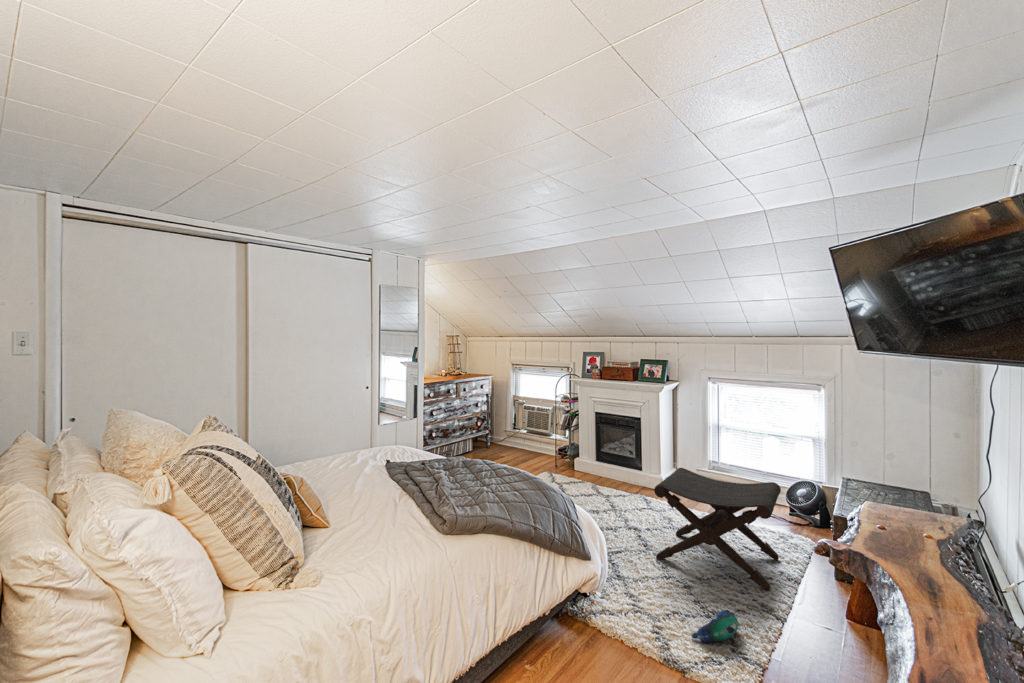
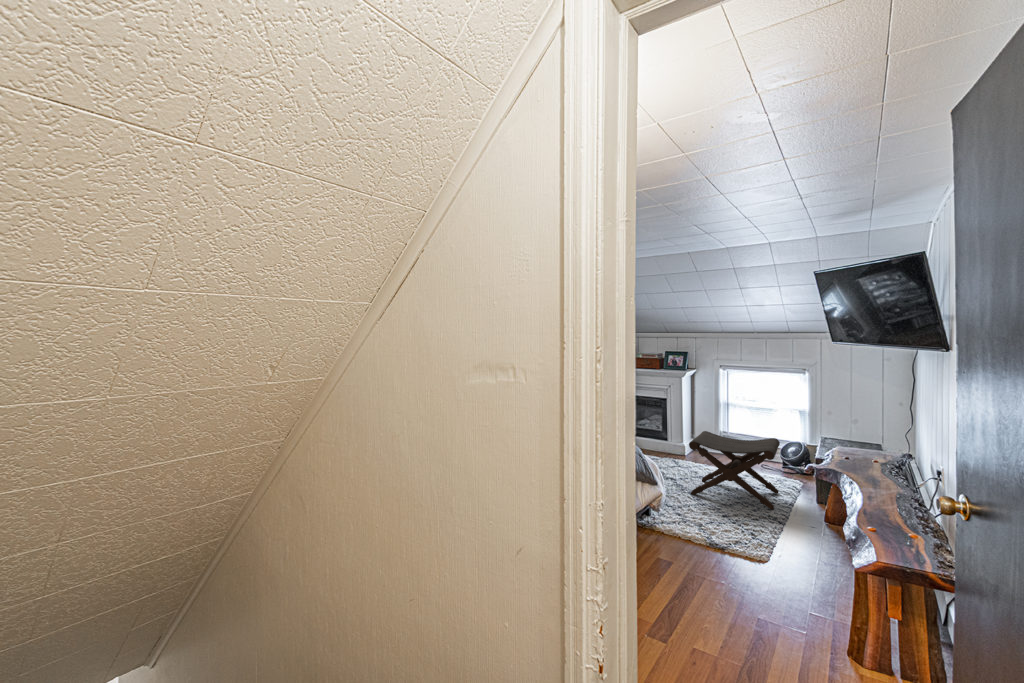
plush toy: present [691,610,738,643] -> none [725,517,755,535]

